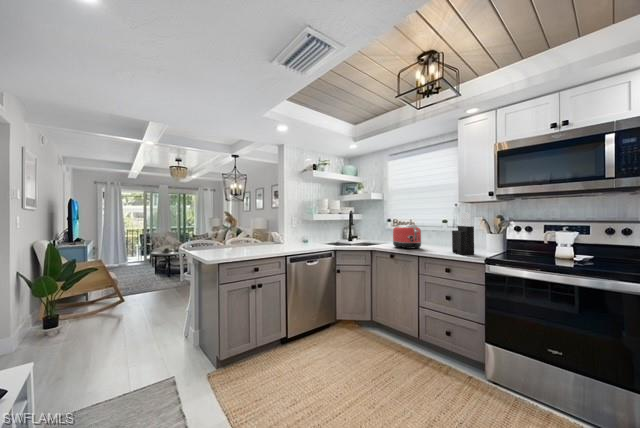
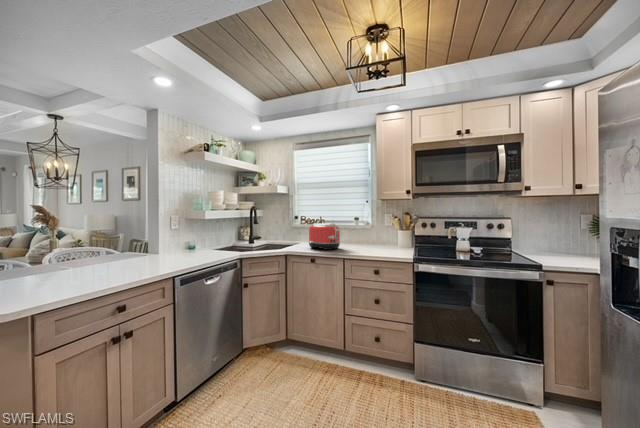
knife block: present [452,212,474,255] -> none [375,211,399,255]

